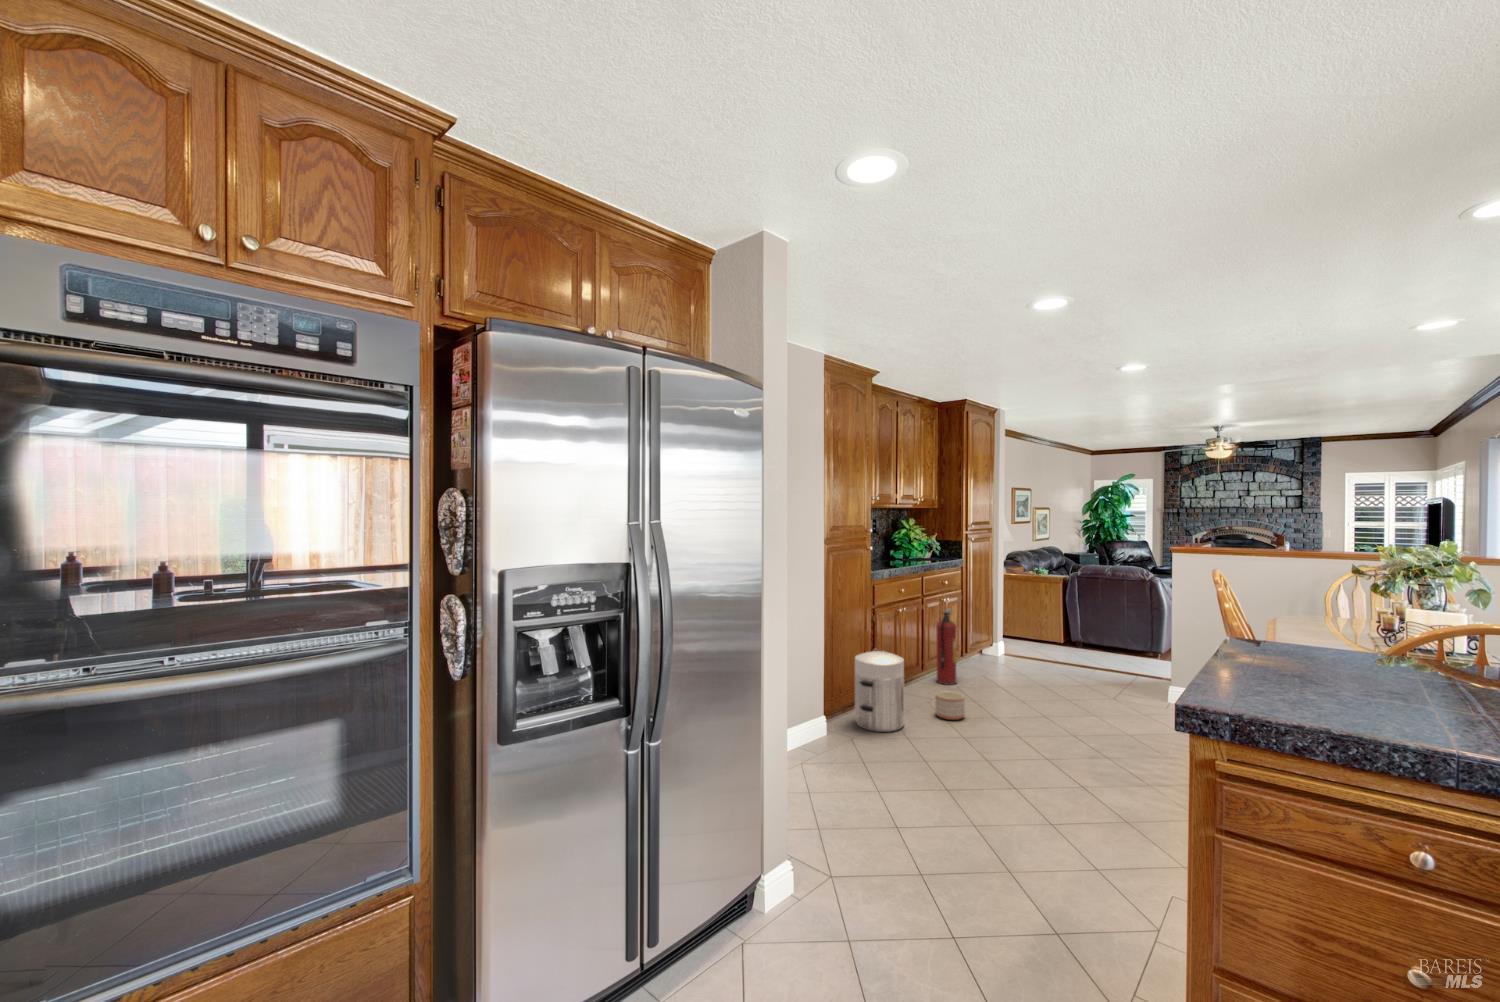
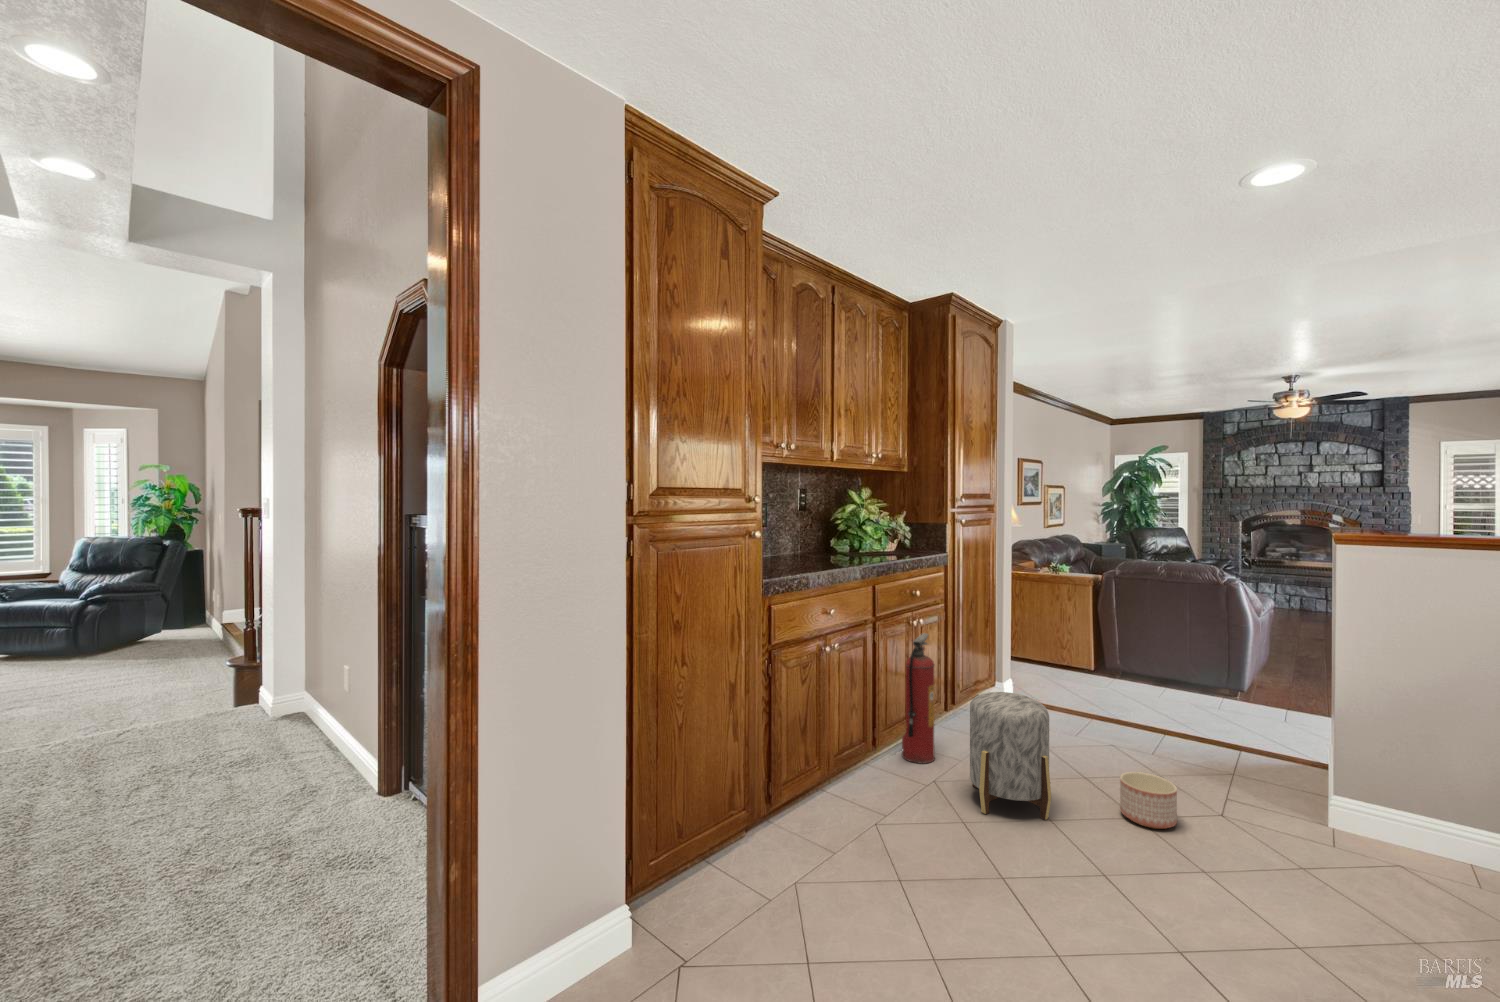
stool: none [978,638,1023,705] -> present [970,692,1051,820]
waste bin: present [855,649,905,732] -> none [724,732,822,912]
planter: present [935,691,965,720] -> present [1120,772,1177,829]

